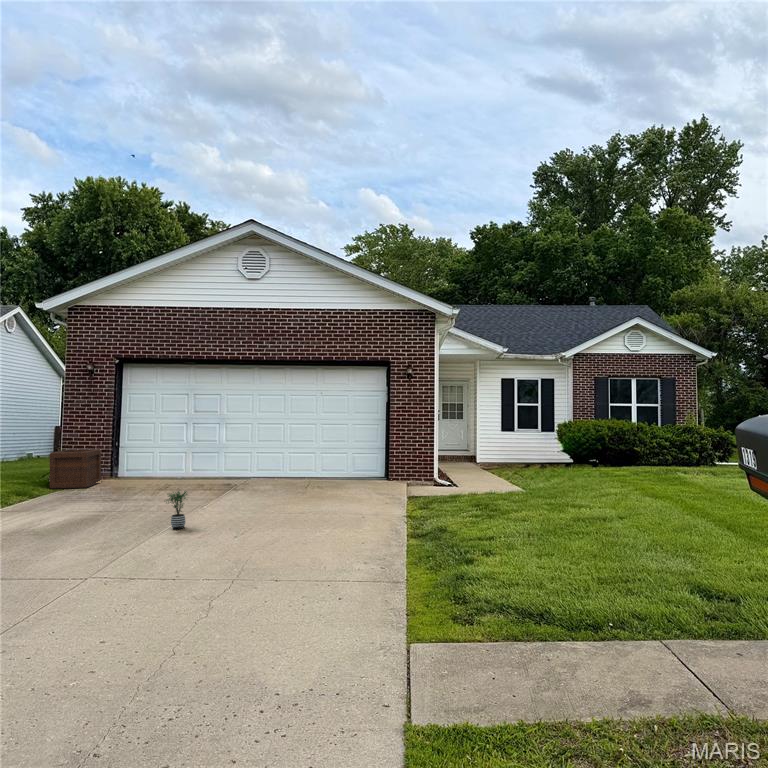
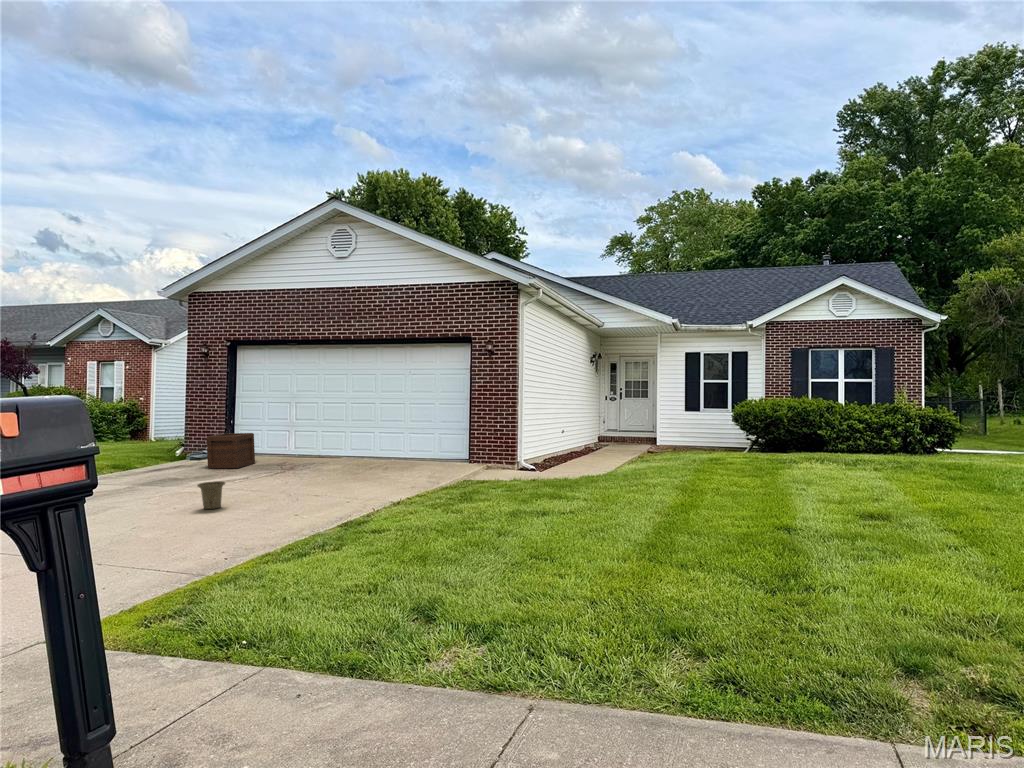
potted plant: present [166,491,187,529] -> none [253,474,279,509]
basket: none [91,499,124,532] -> present [197,481,225,509]

